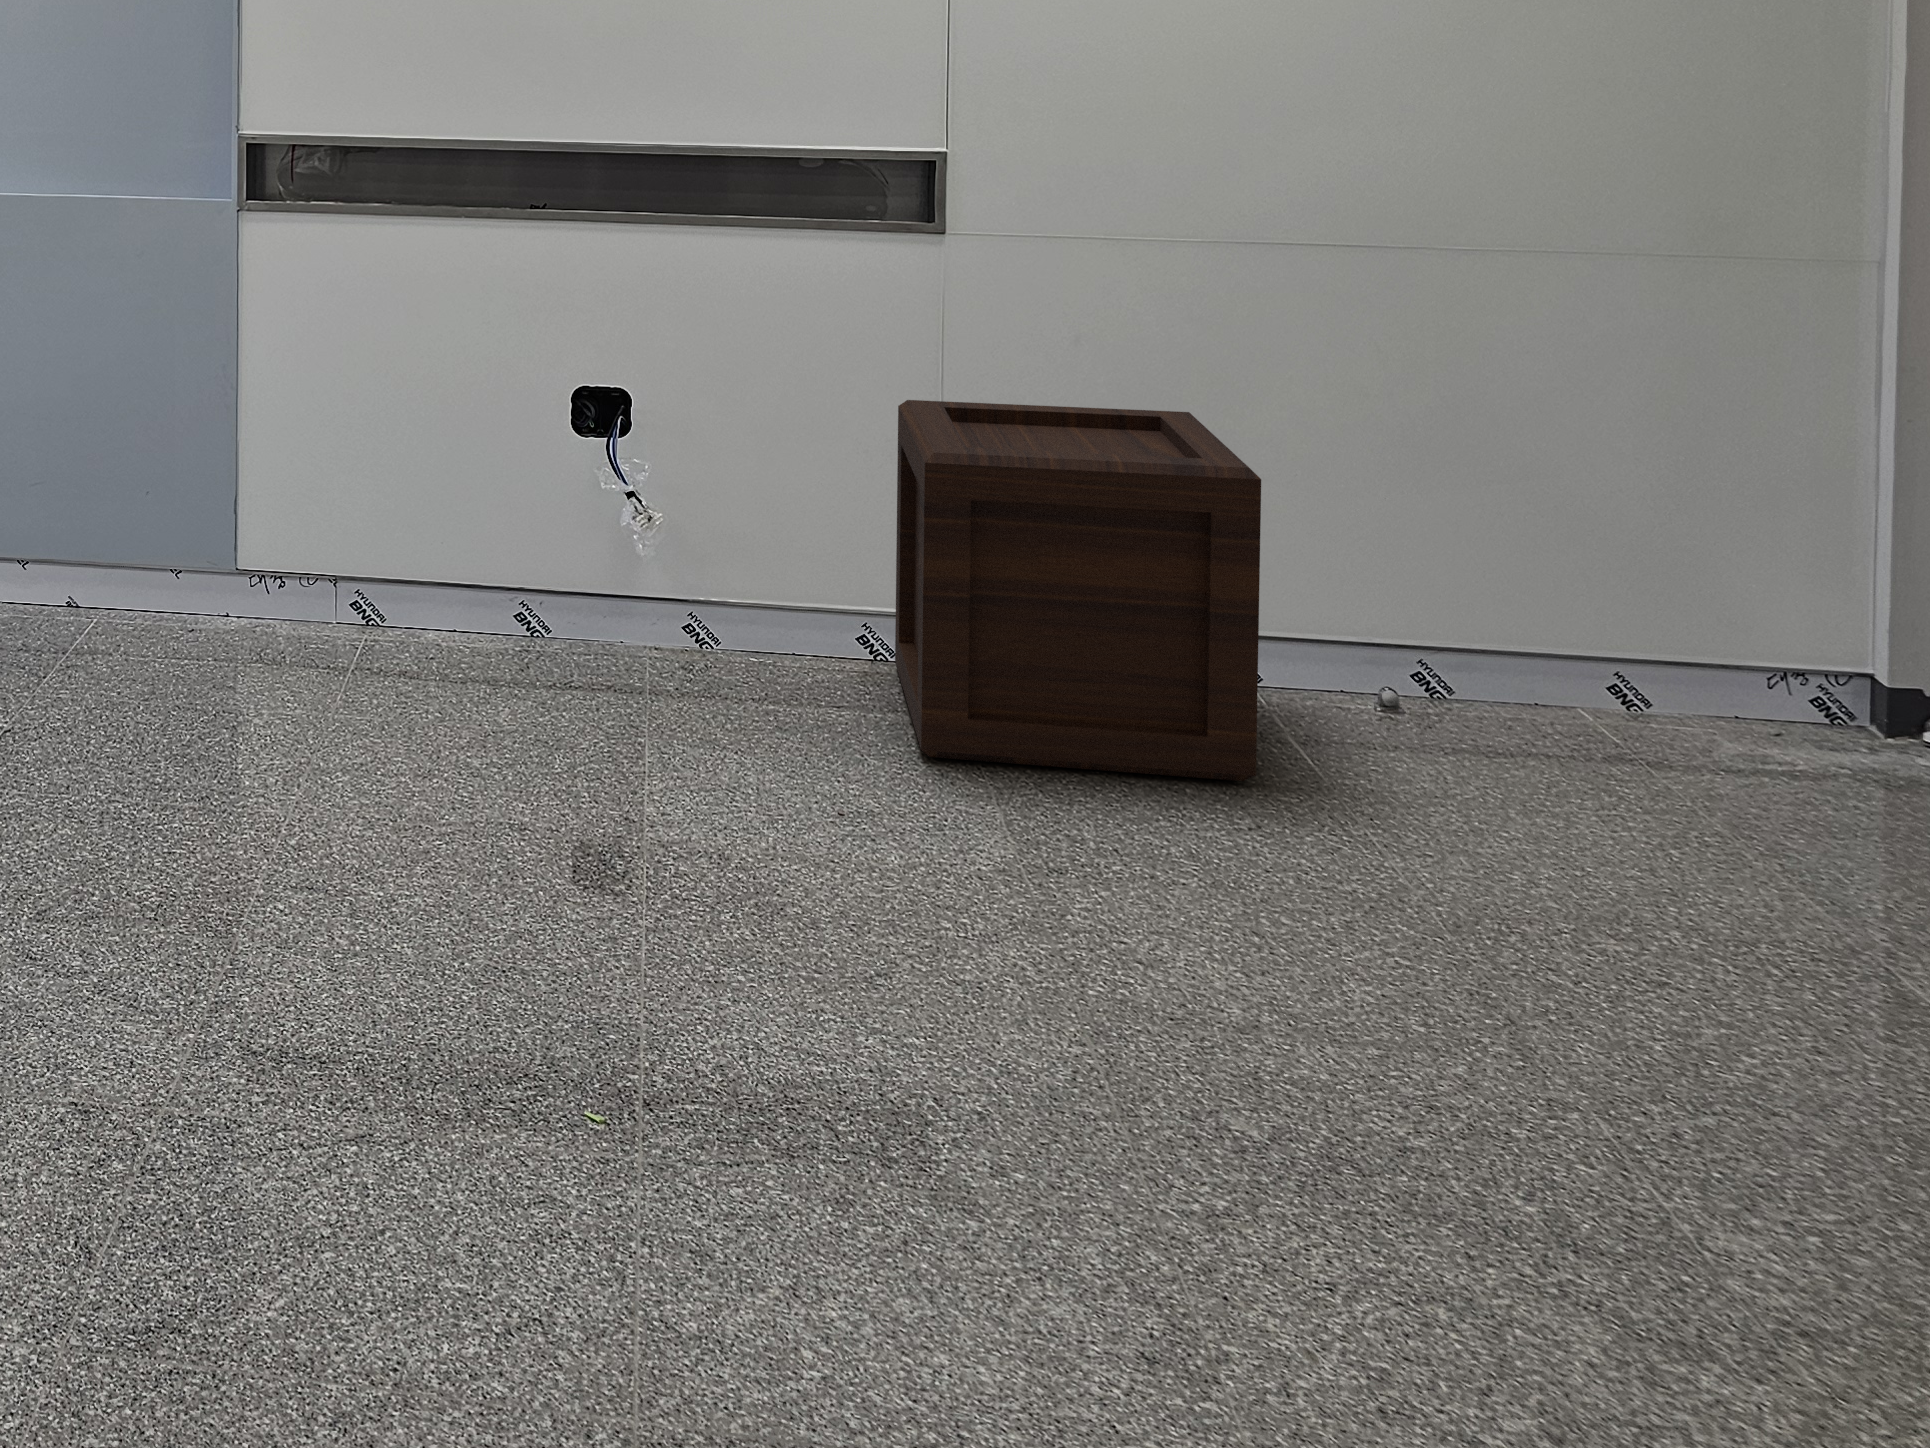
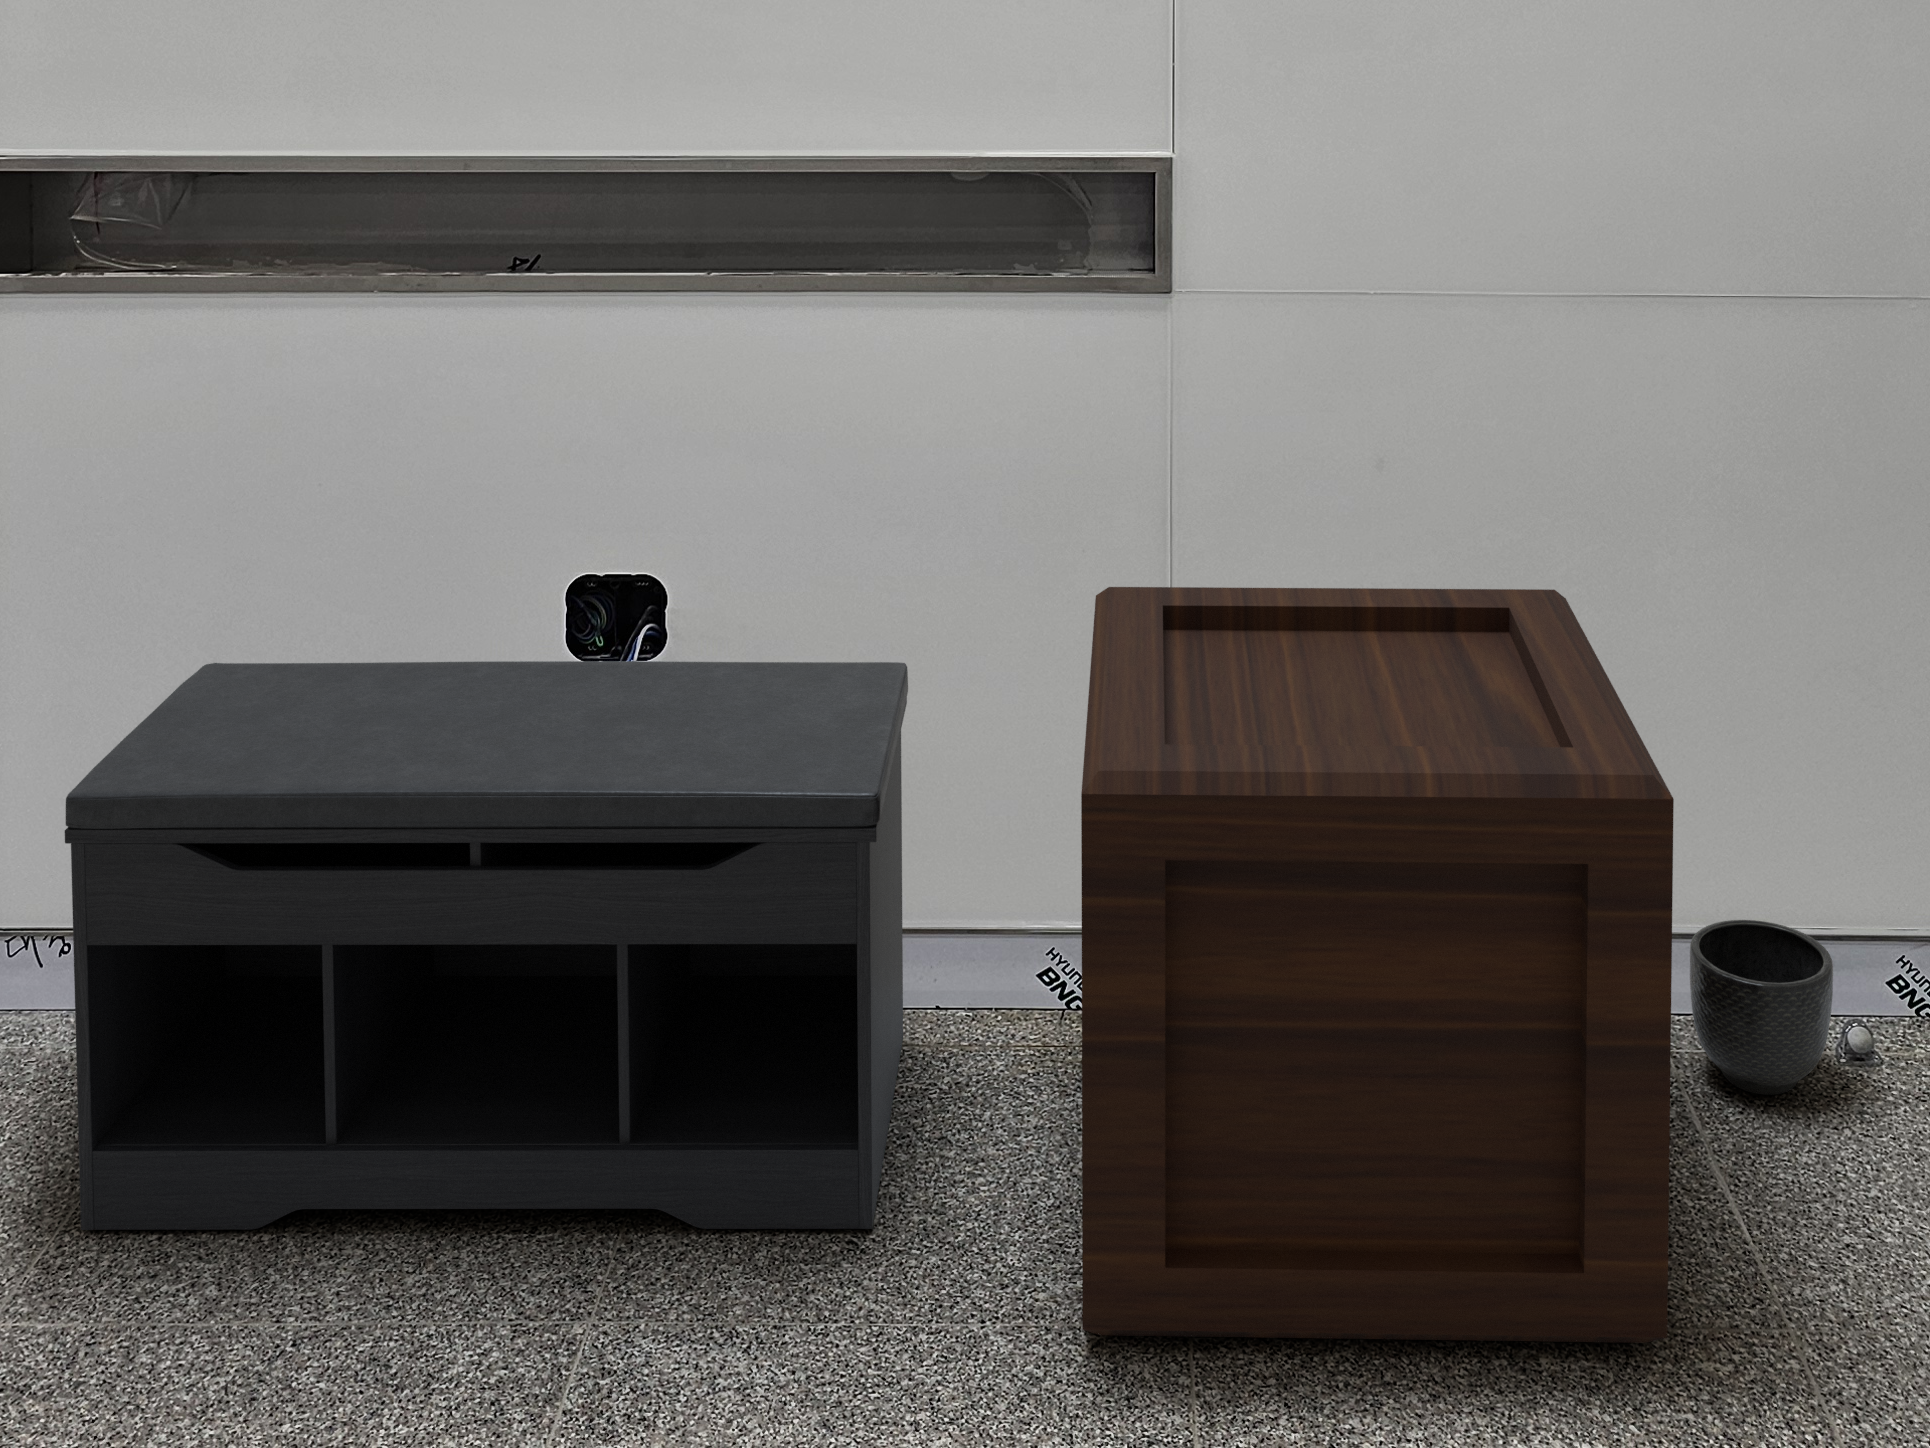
bench: none [354,422,795,719] -> present [65,661,908,1230]
planter: none [1275,622,1369,715] -> present [1690,920,1833,1095]

